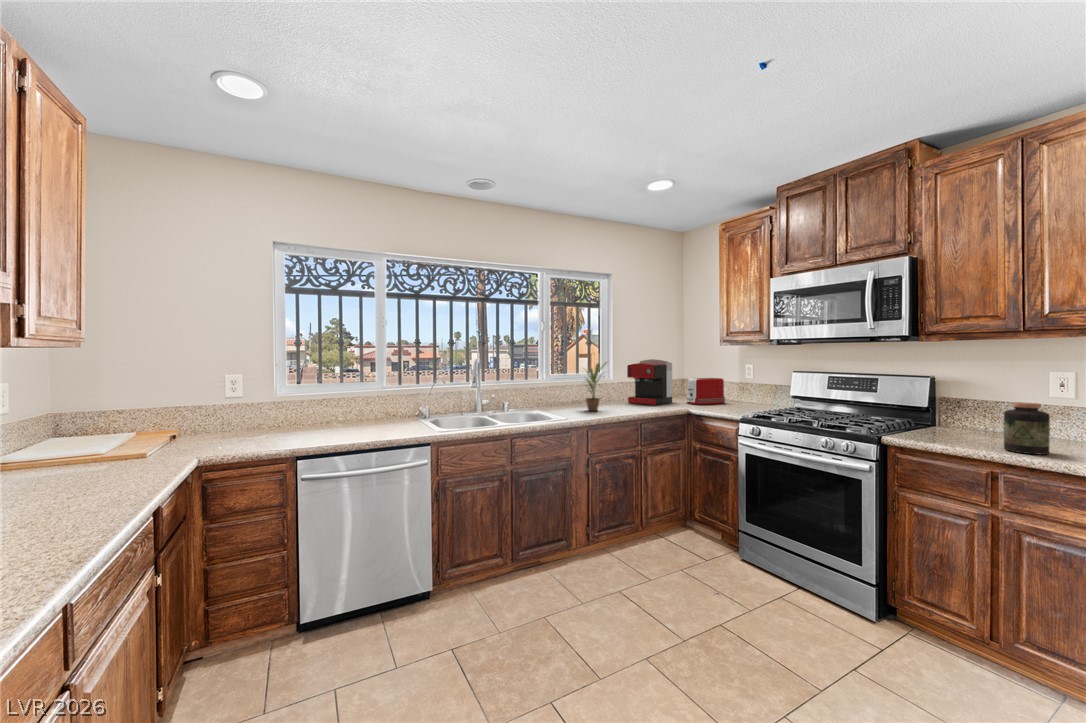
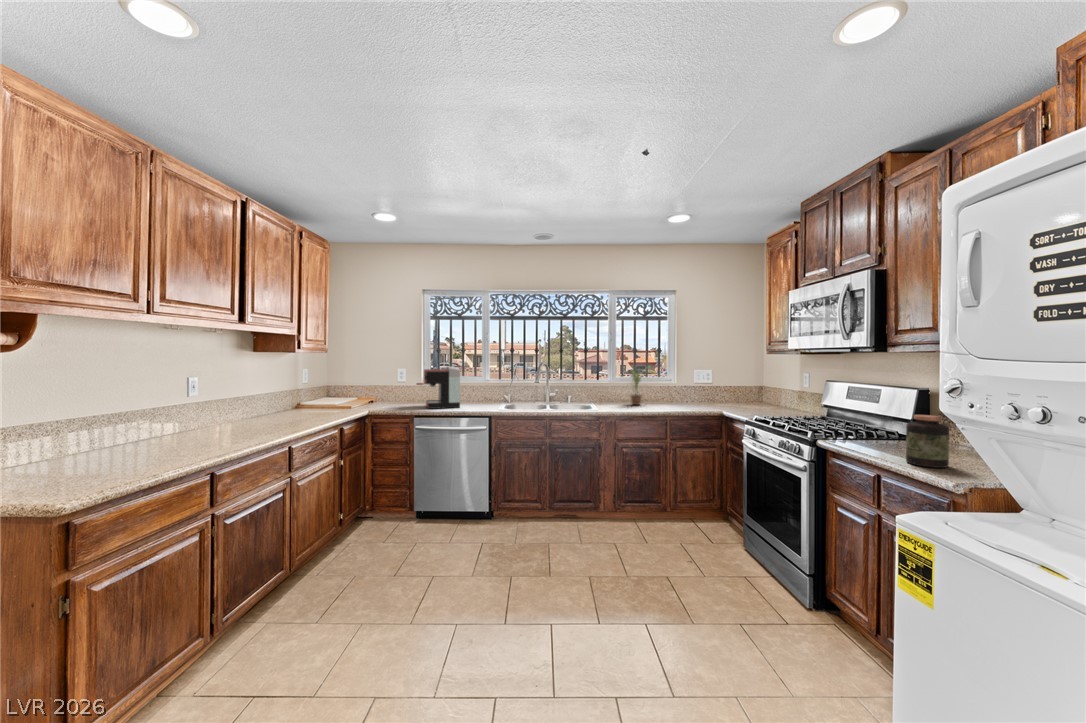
coffee maker: present [627,359,672,405] -> present [417,366,460,409]
toaster: present [687,378,725,405] -> none [738,382,778,407]

